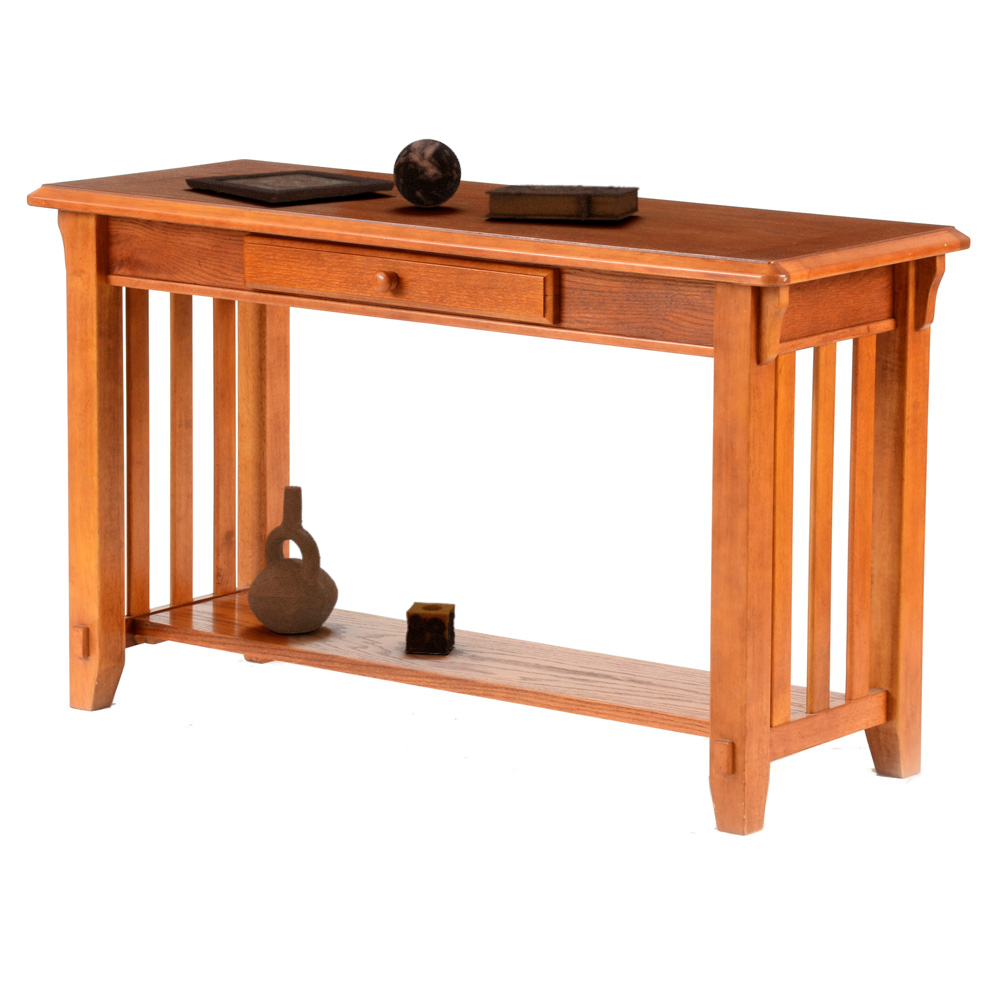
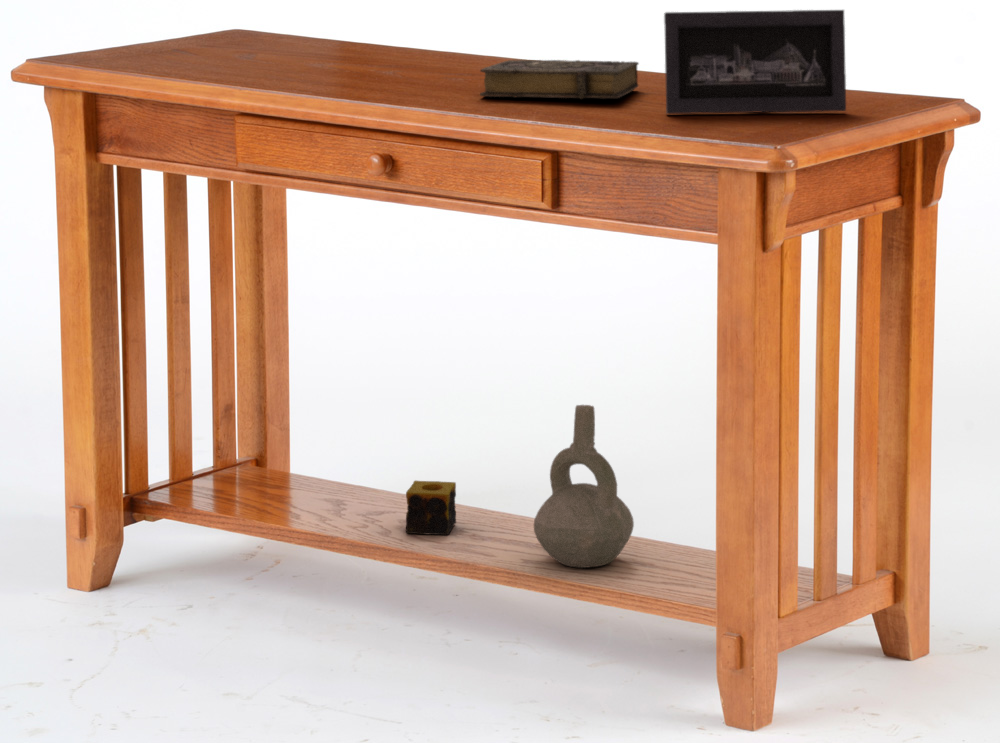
picture frame: none [664,135,841,234] -> present [664,10,846,114]
decorative orb: present [393,139,461,208] -> none [387,14,456,84]
decorative tray: present [185,170,395,203] -> none [175,42,391,81]
decorative vase: present [248,486,338,634] -> present [534,405,634,568]

